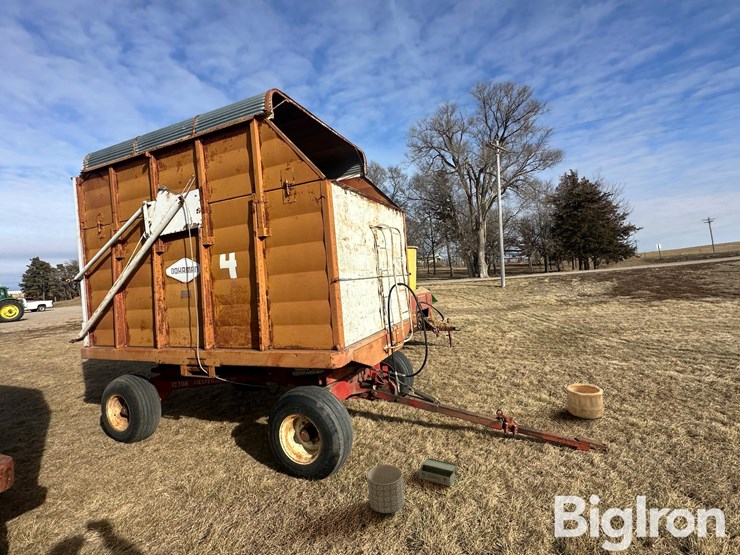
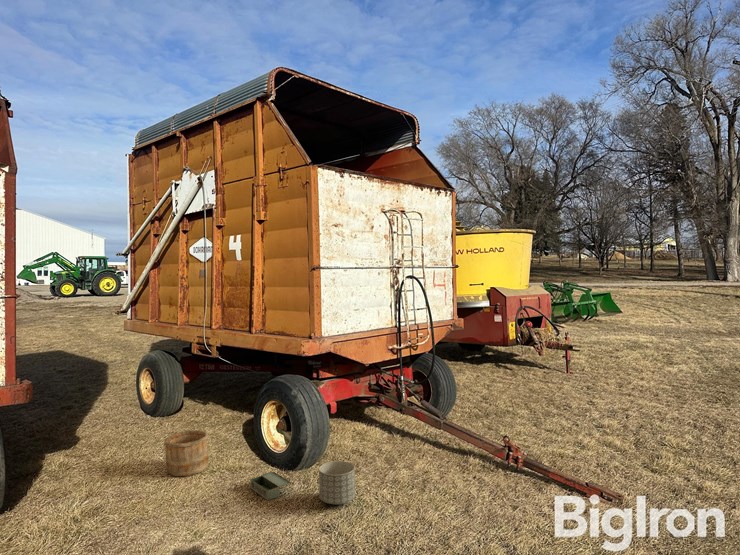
wooden bucket: present [566,384,603,419] -> present [164,430,208,476]
toolbox: present [419,458,458,486] -> present [250,472,290,500]

